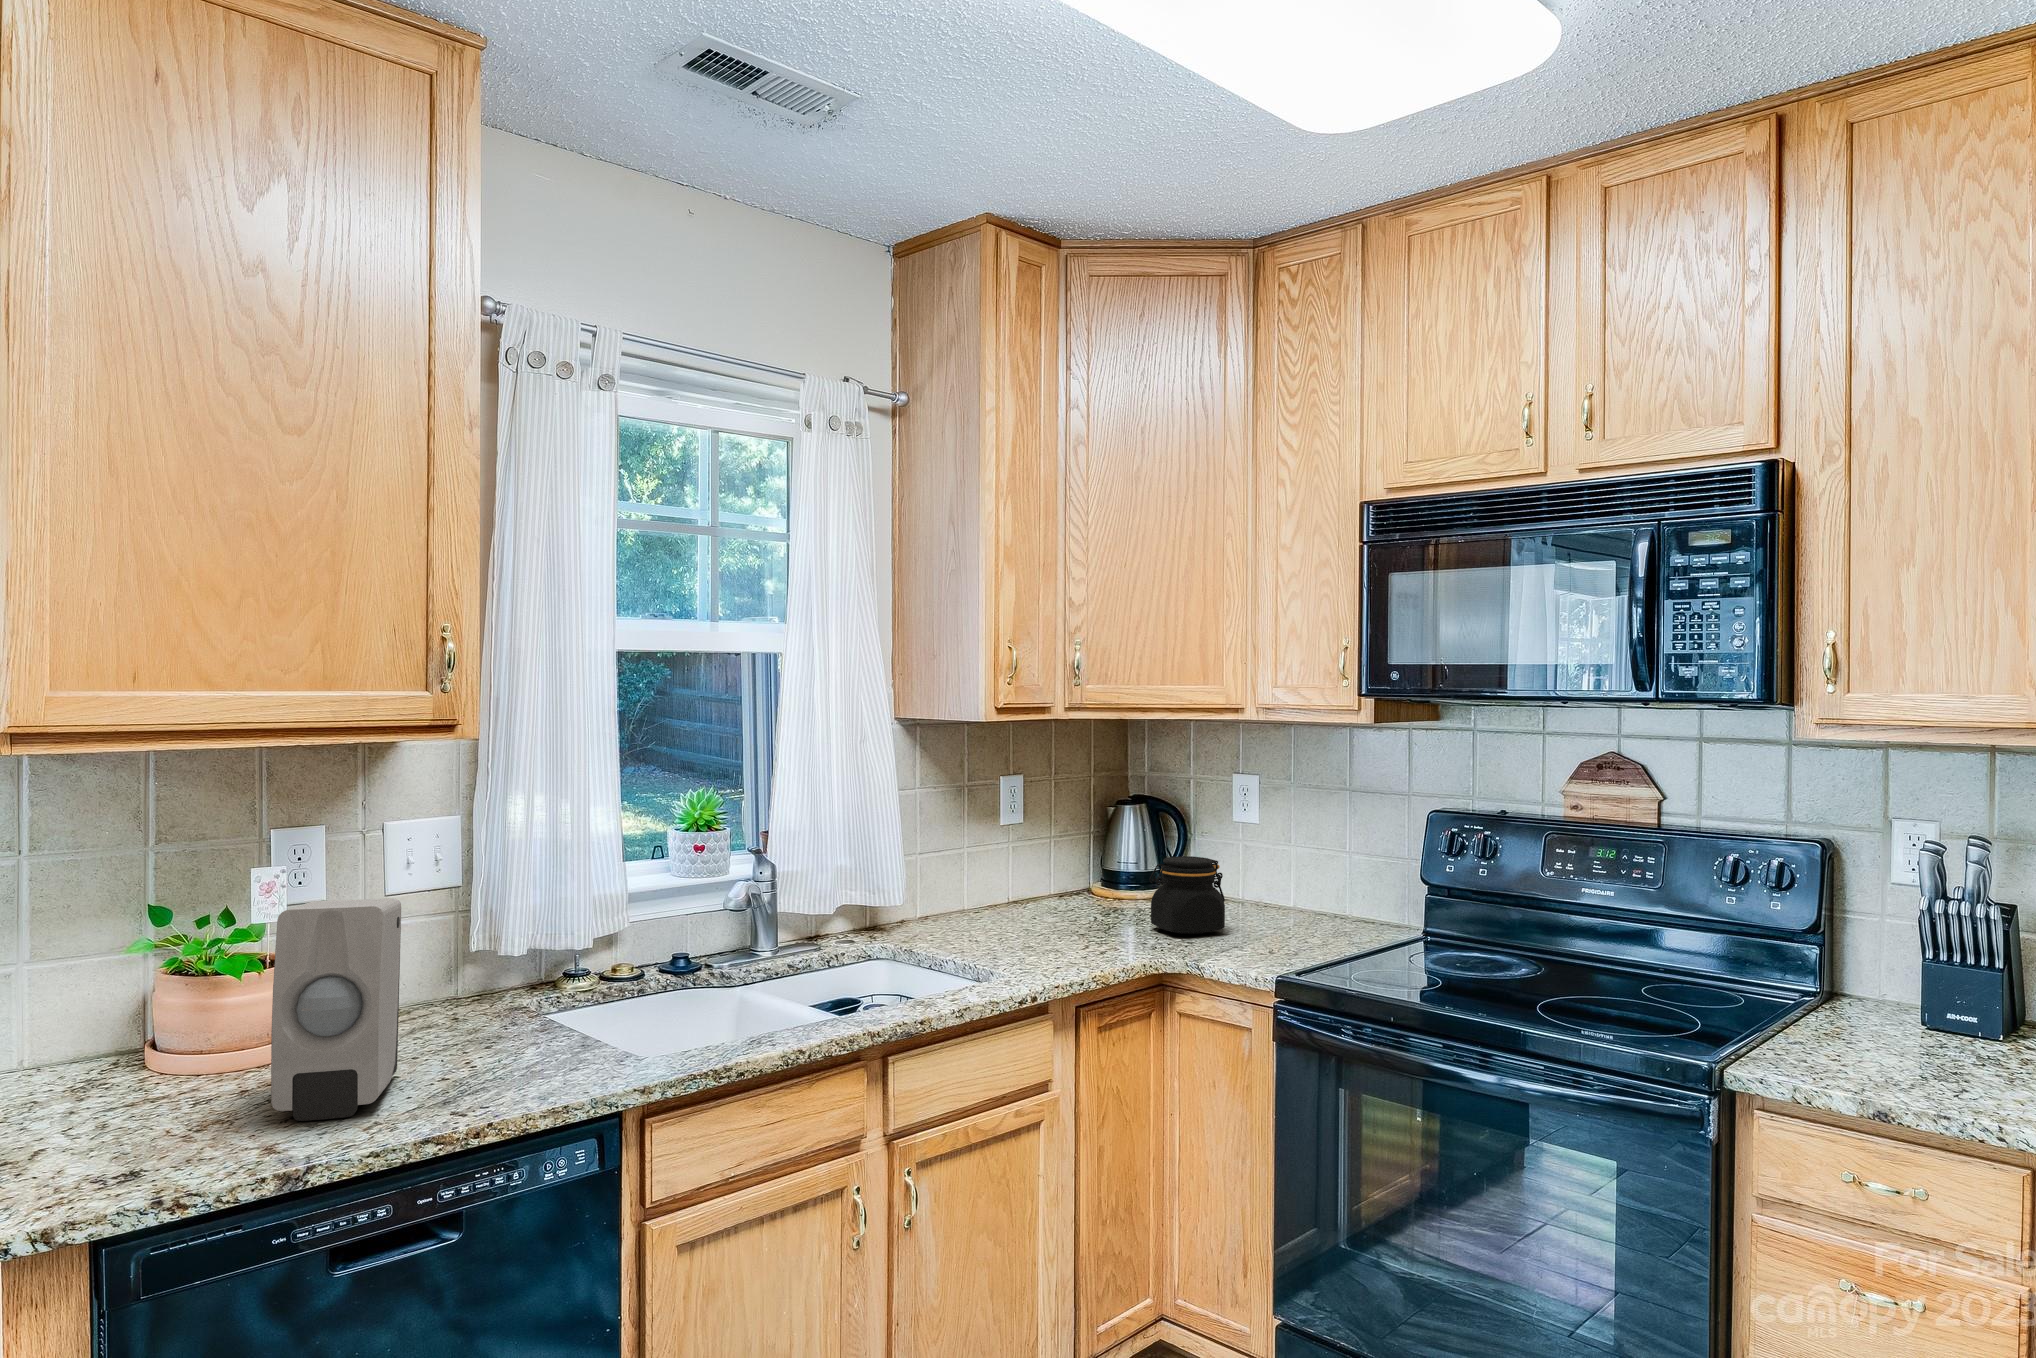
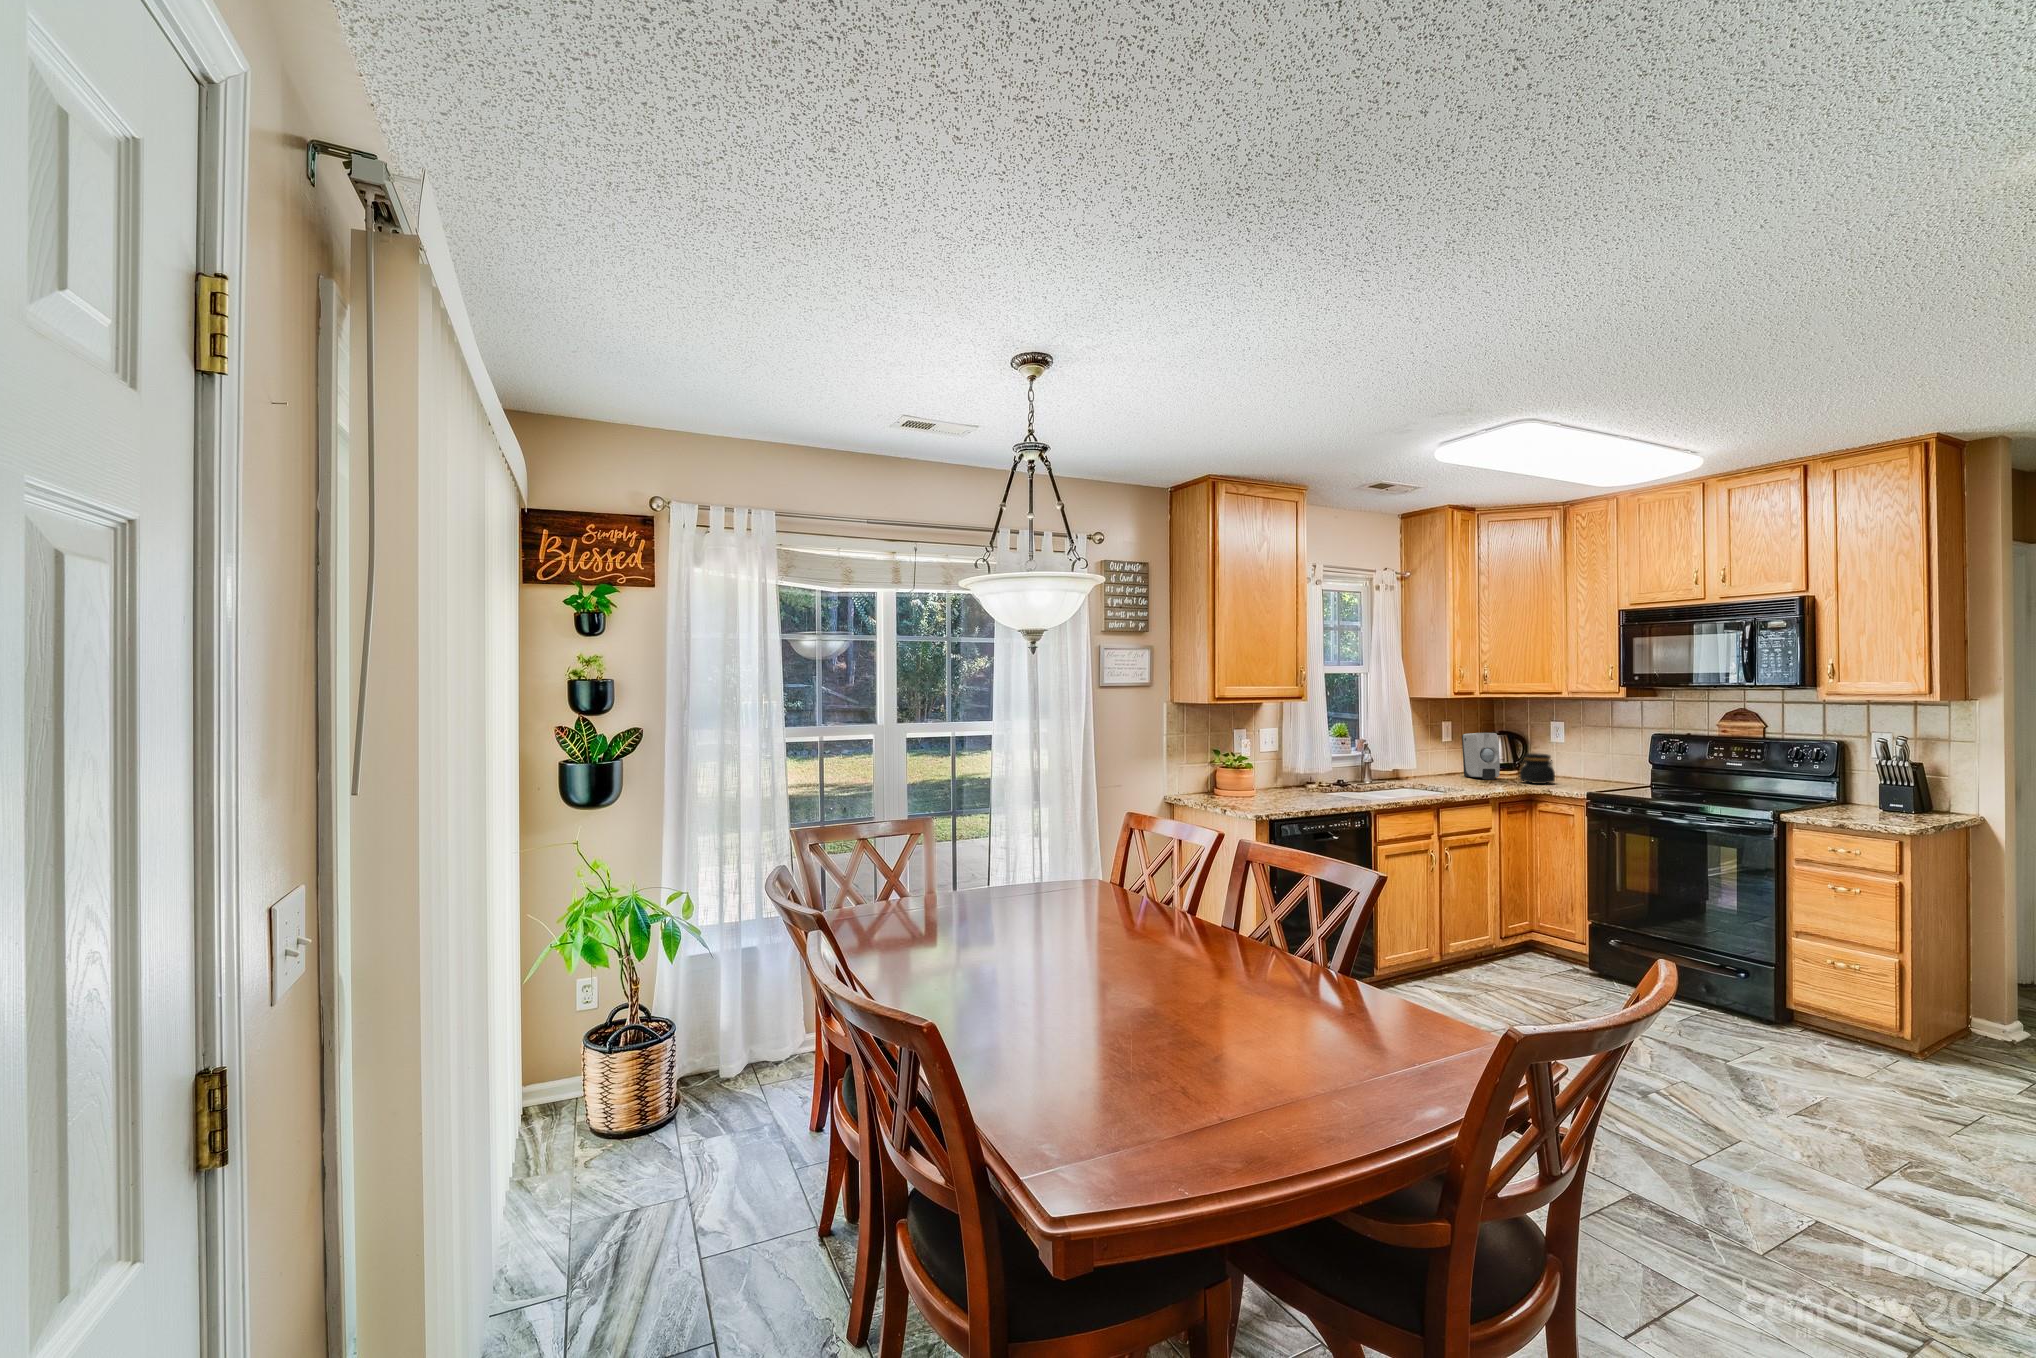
soap dispenser: present [271,898,401,1121] -> present [1462,733,1500,779]

